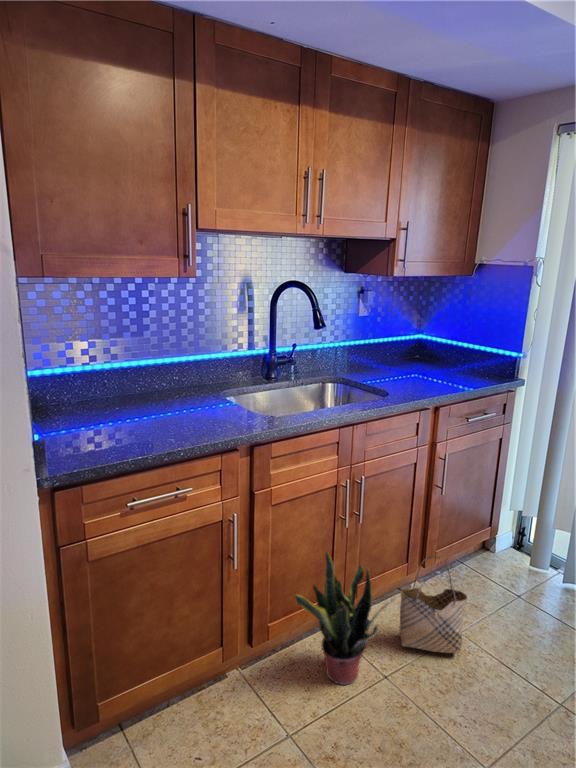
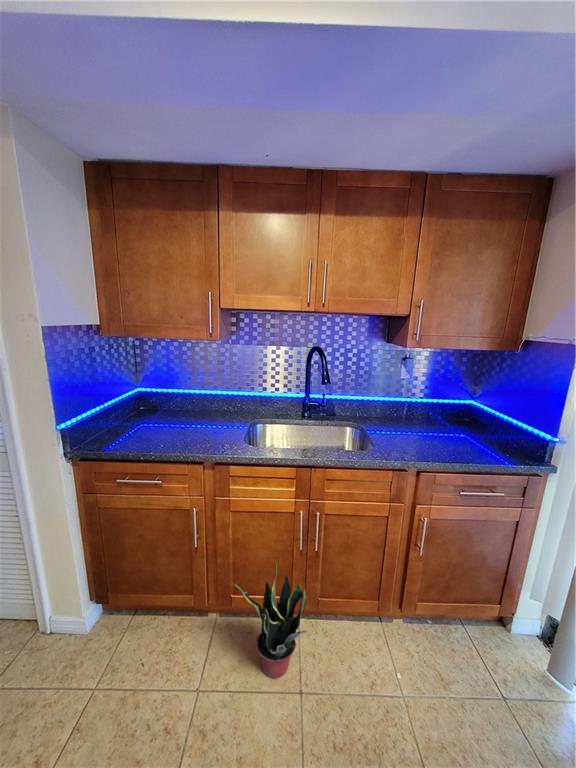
woven basket: present [400,556,467,654] -> none [336,607,402,718]

